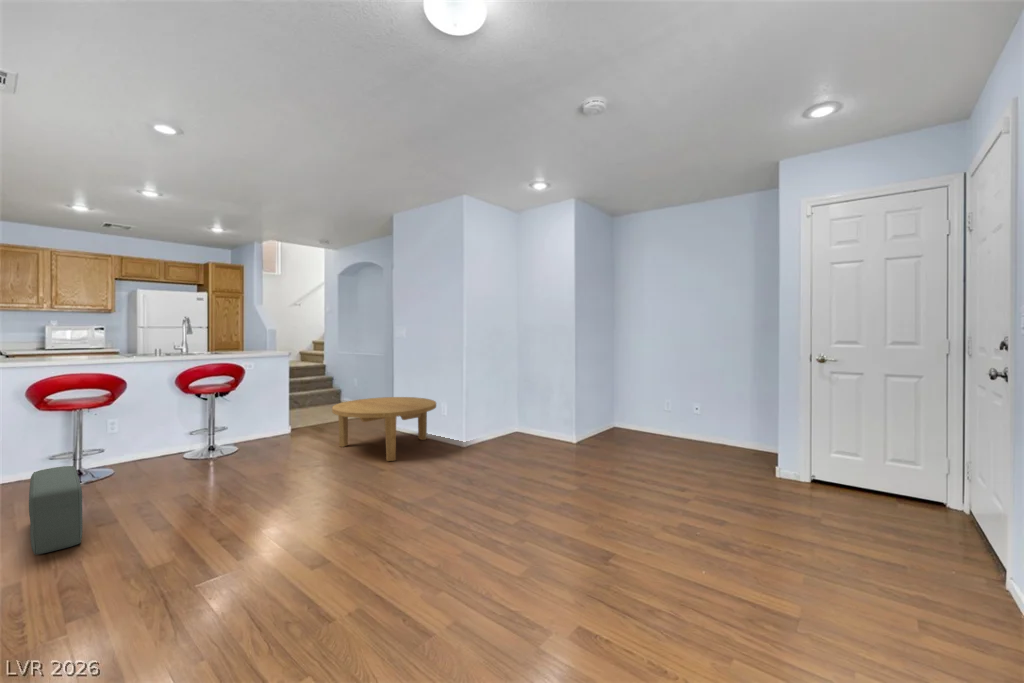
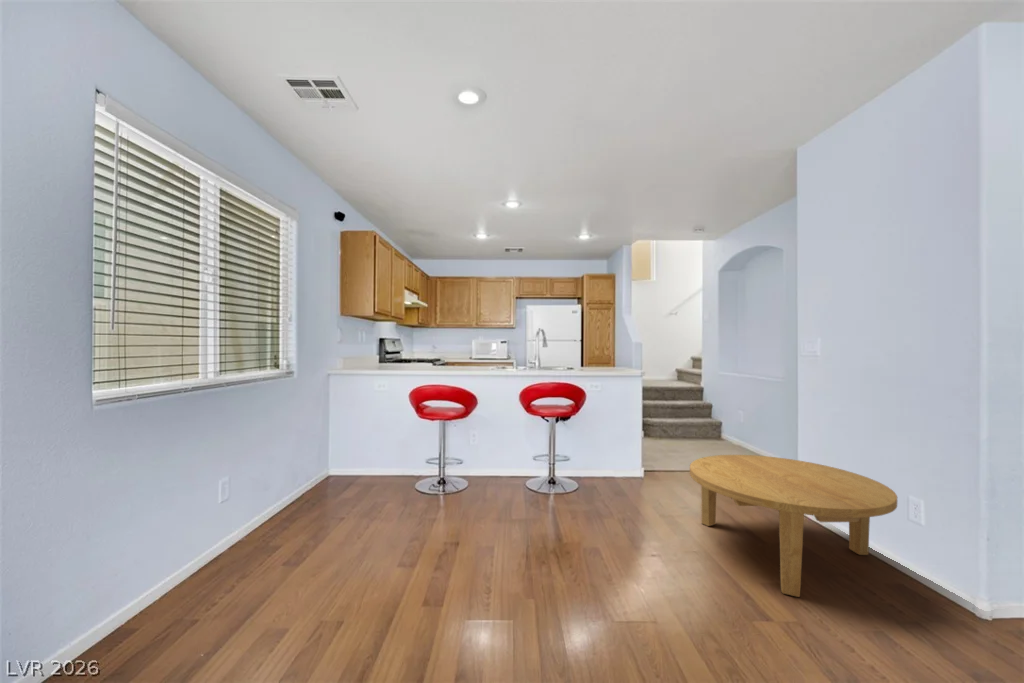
pouf: present [29,466,82,554] -> none [330,486,404,597]

